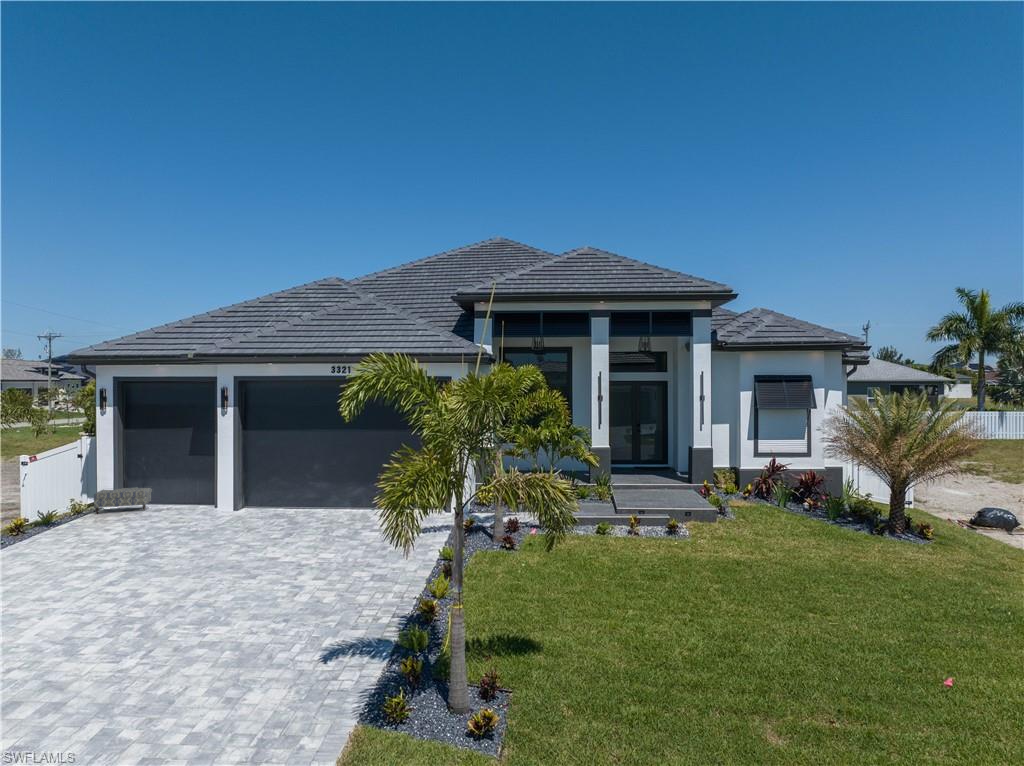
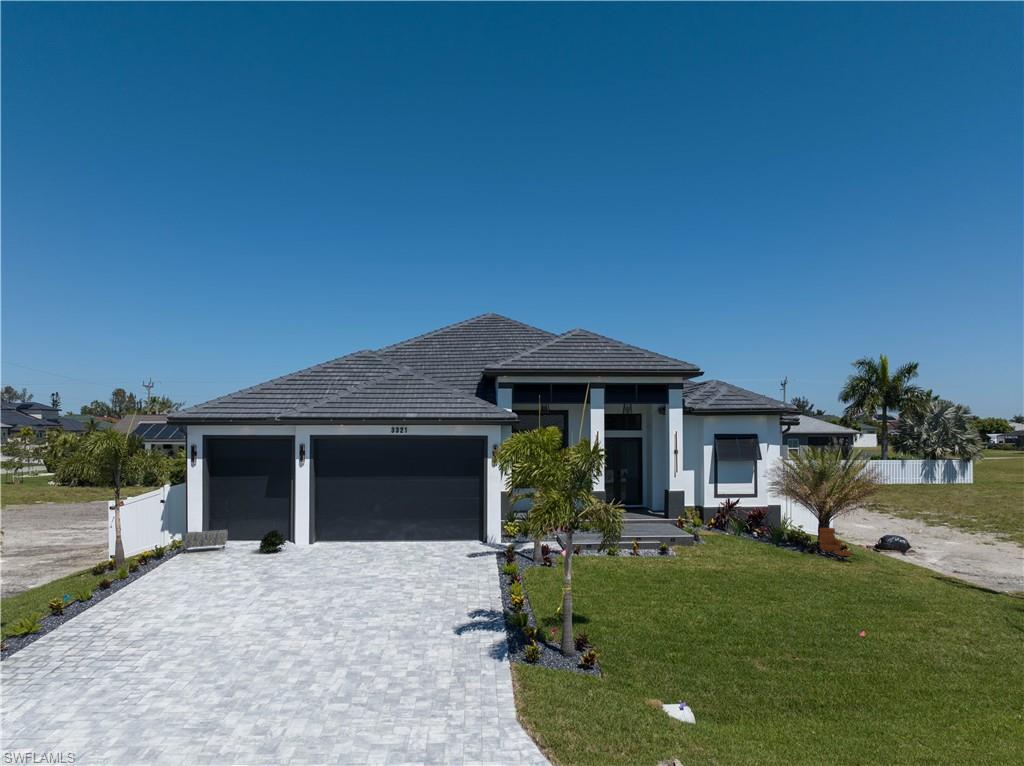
potted plant: none [179,489,215,516] -> present [259,530,286,552]
lounge chair: none [890,501,941,551] -> present [817,528,851,562]

